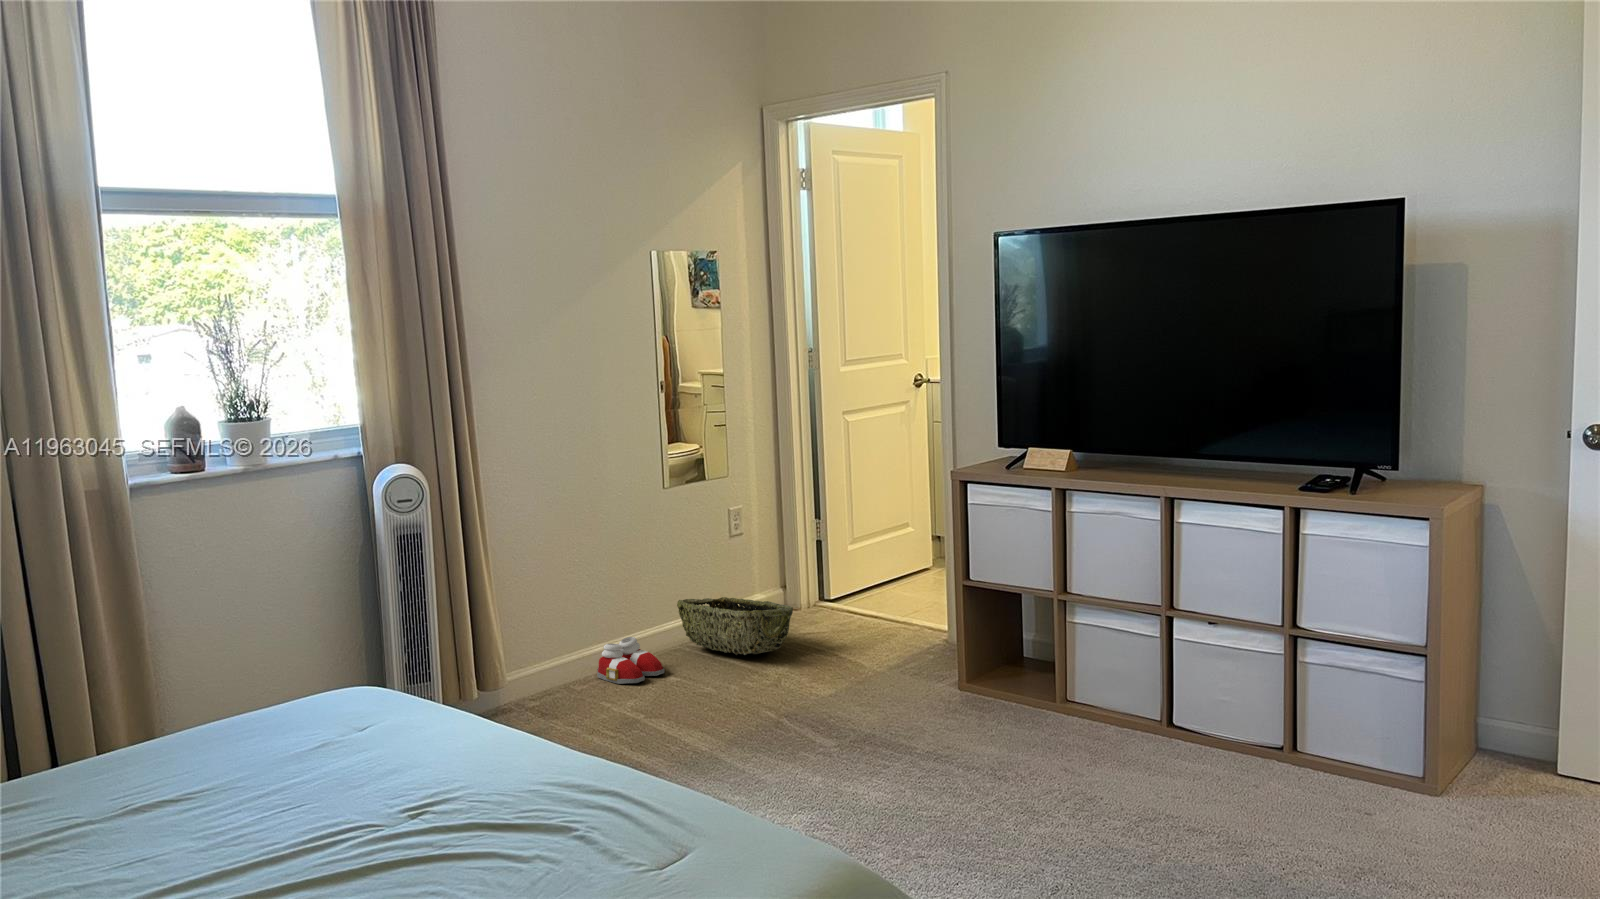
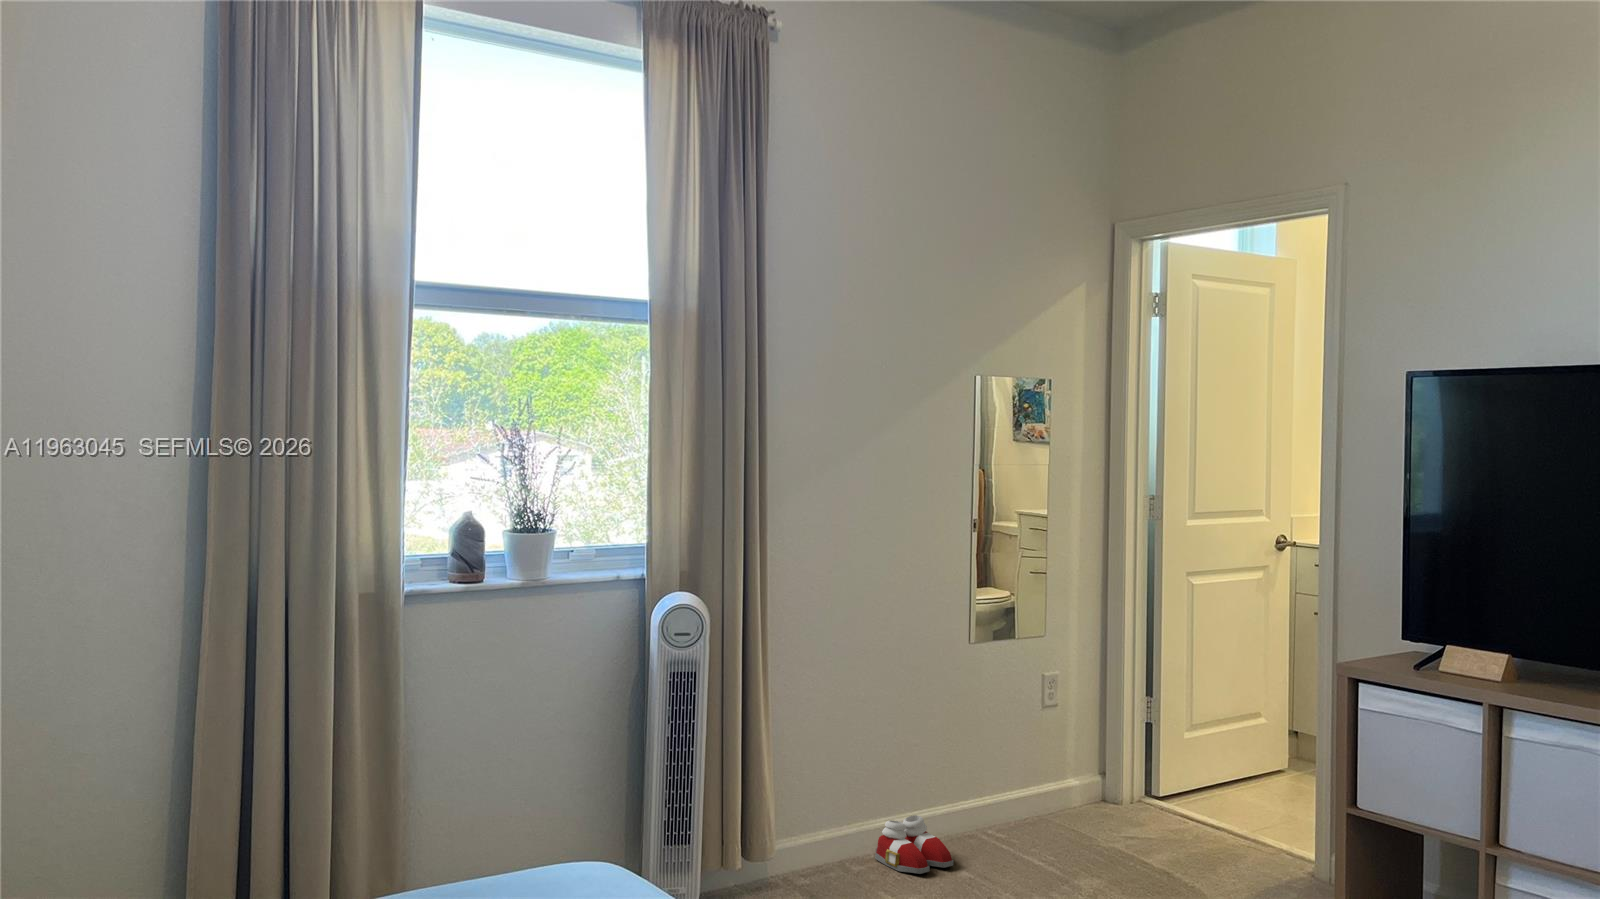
woven basket: present [677,597,793,655] -> none [973,778,1114,858]

